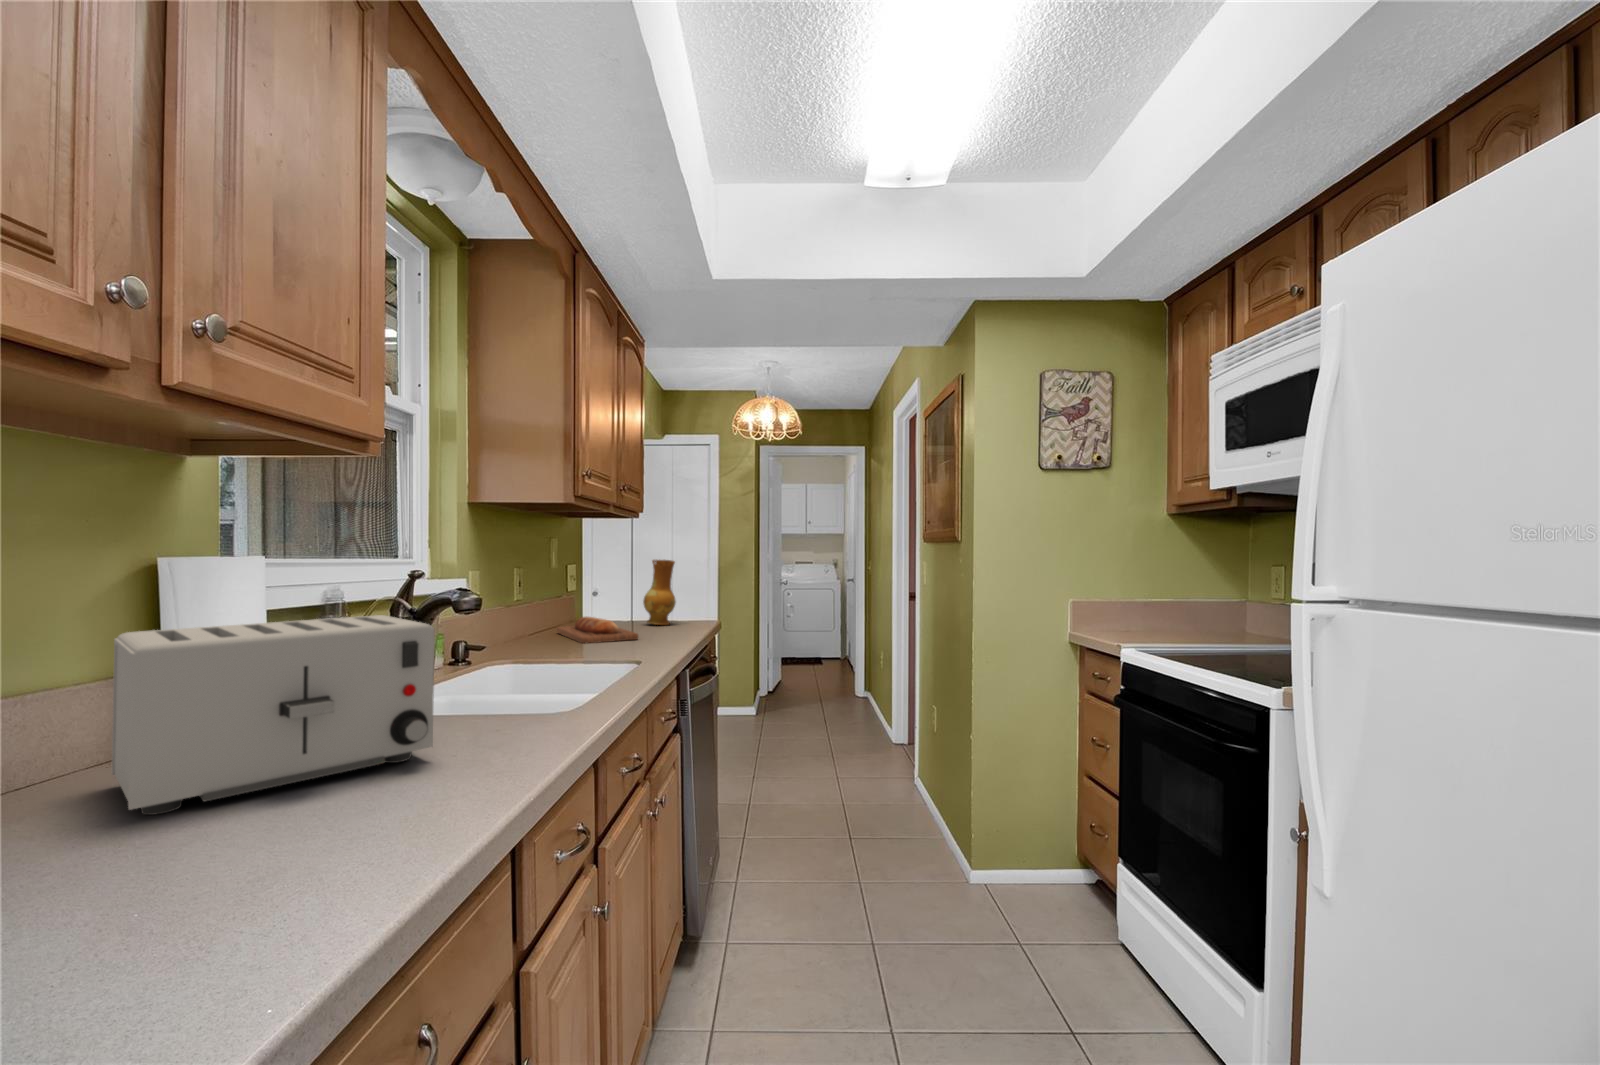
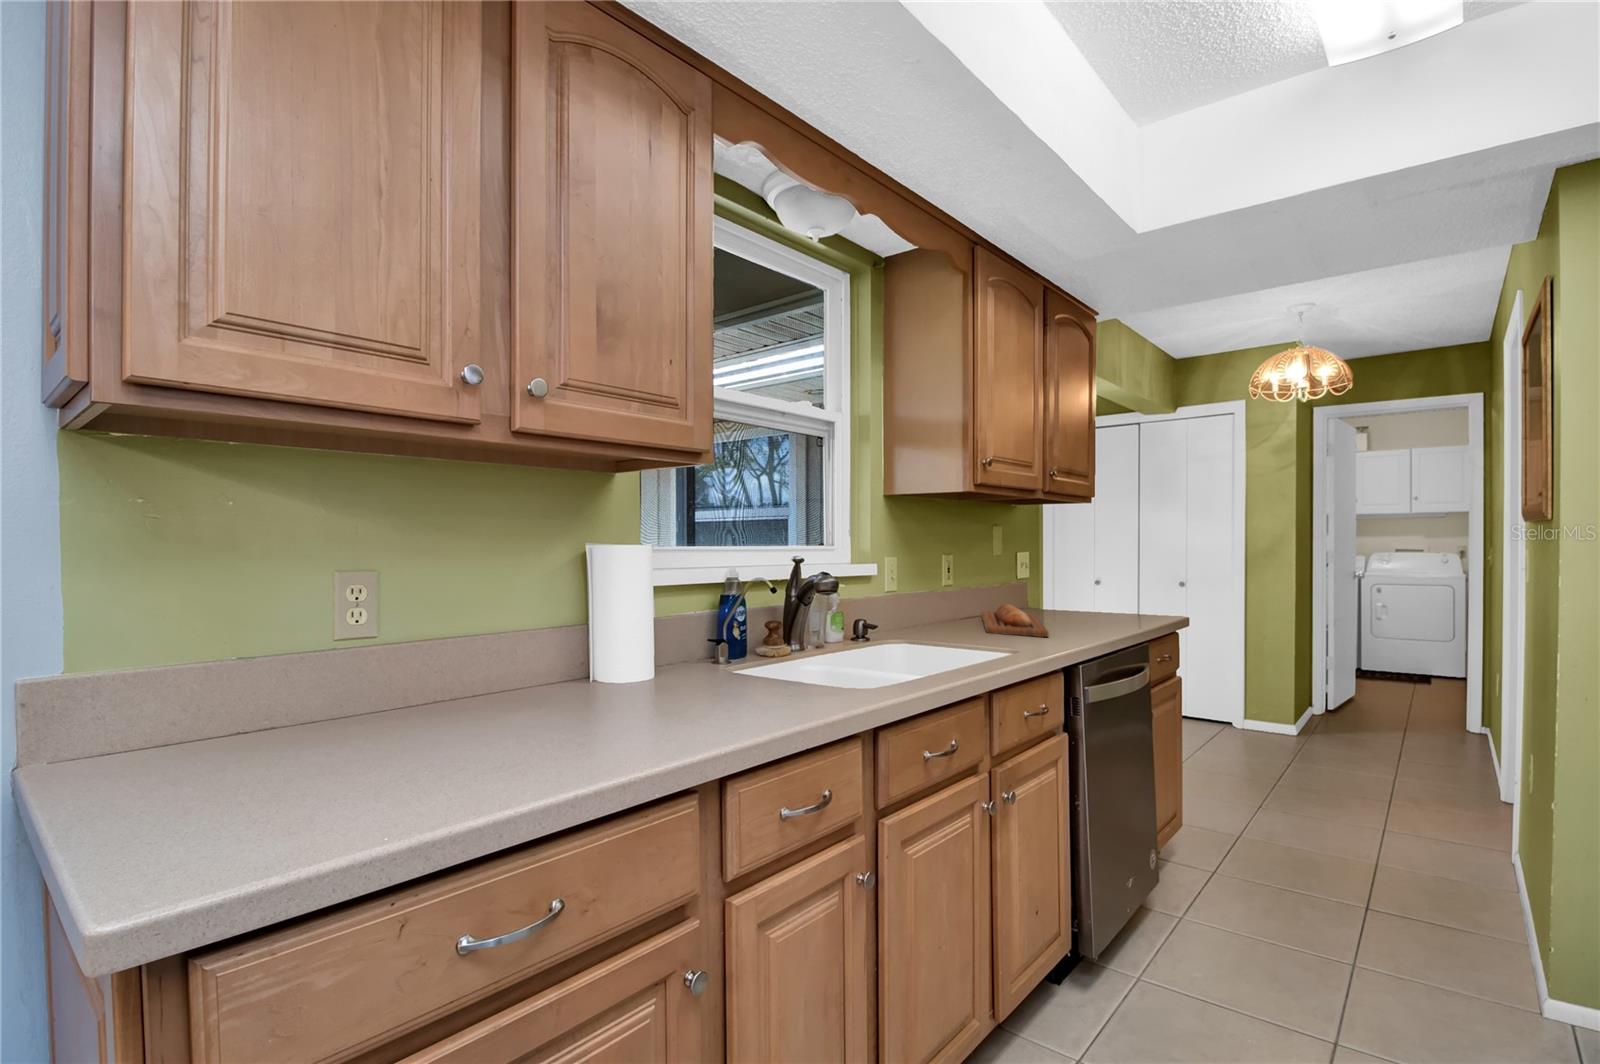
ceramic jug: present [643,560,676,625] -> none [1083,549,1122,622]
toaster: present [112,615,434,815] -> none [463,604,684,741]

